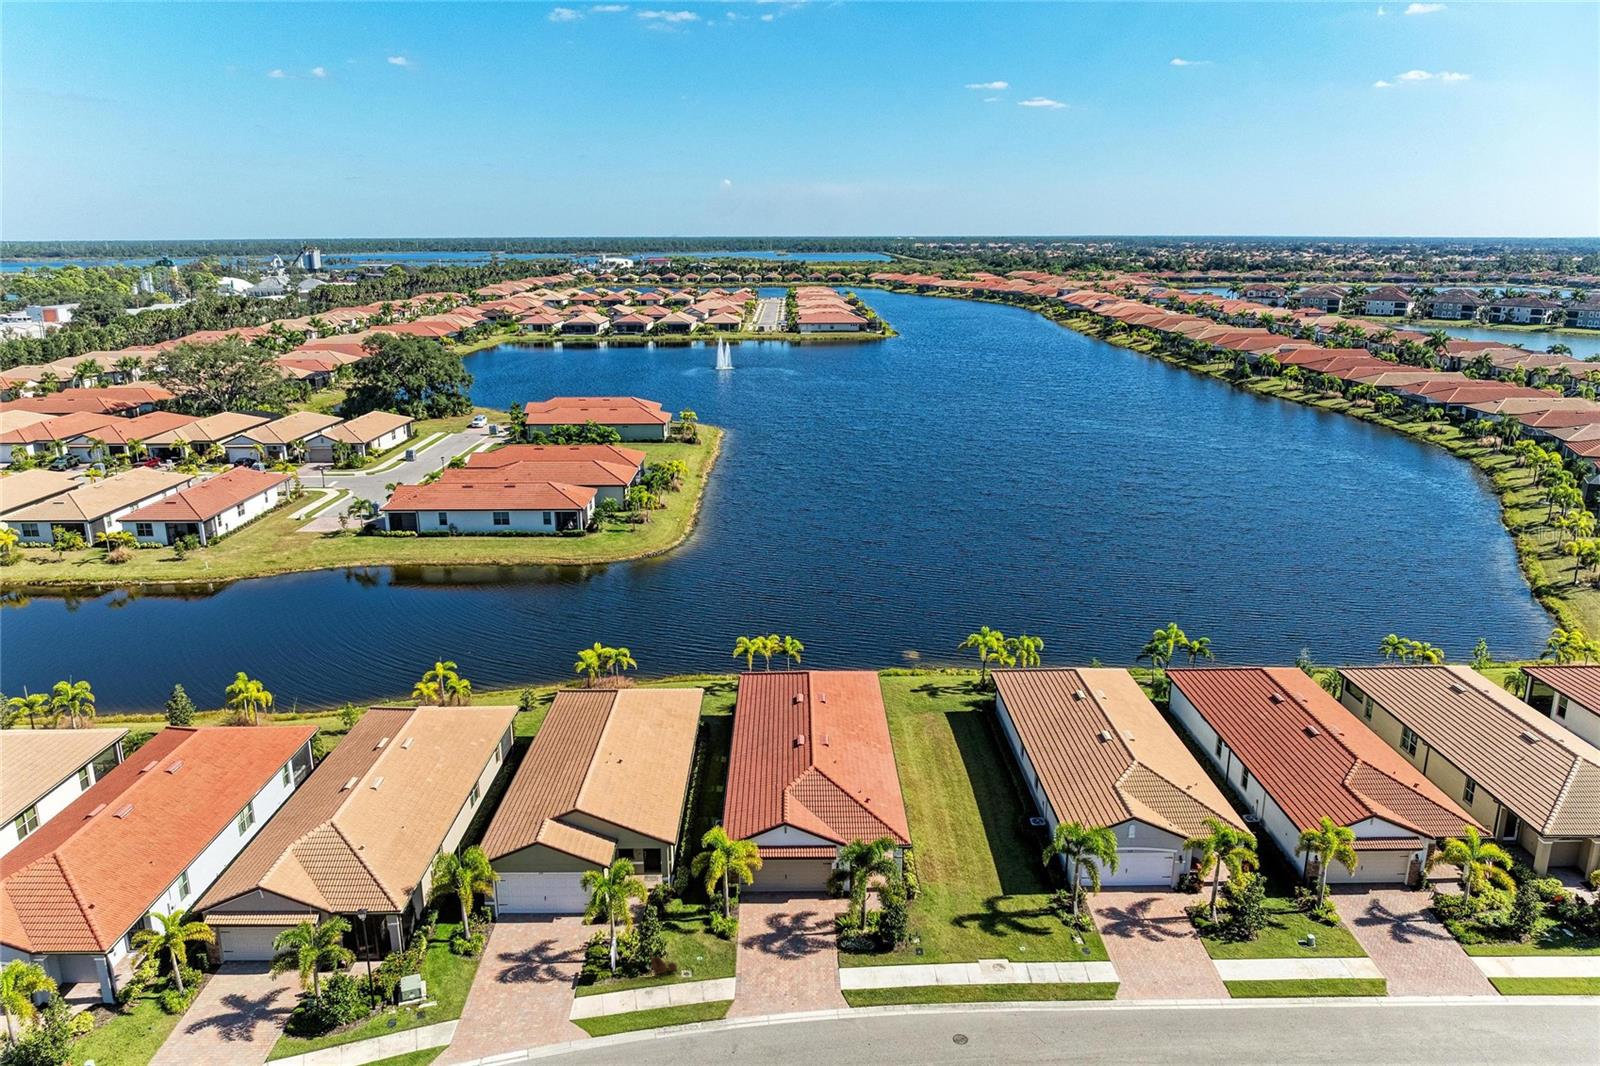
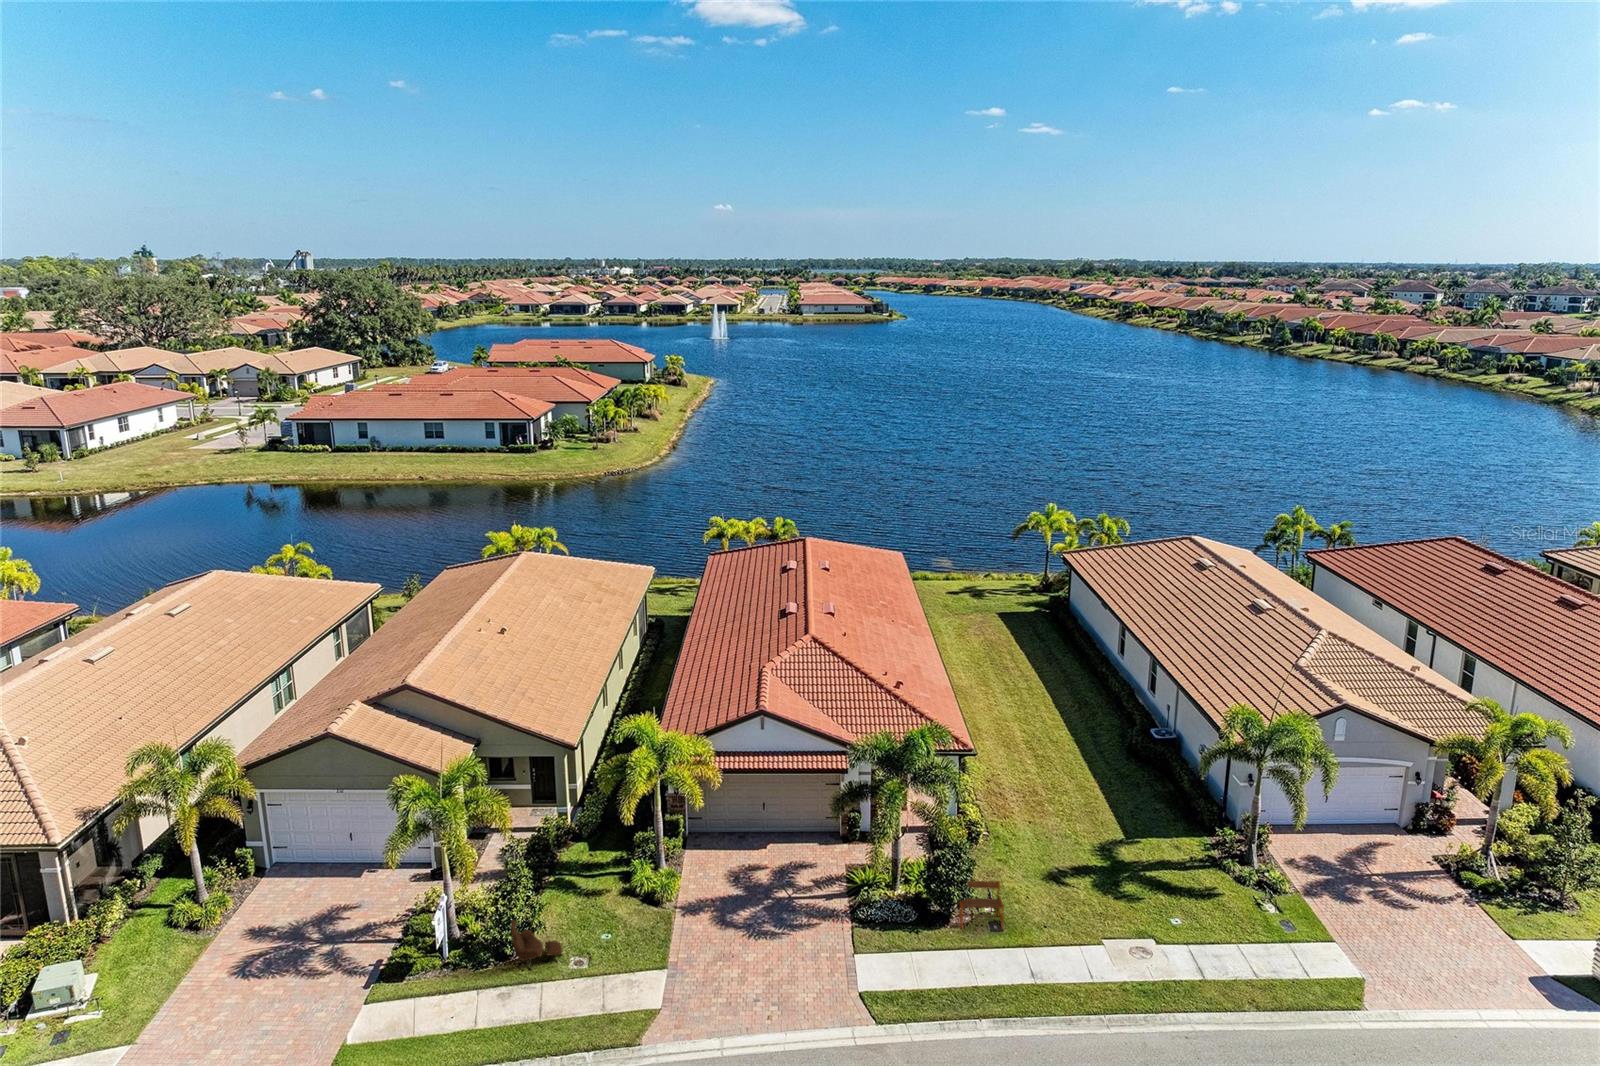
bench: none [899,926,924,955] -> present [959,881,1004,929]

